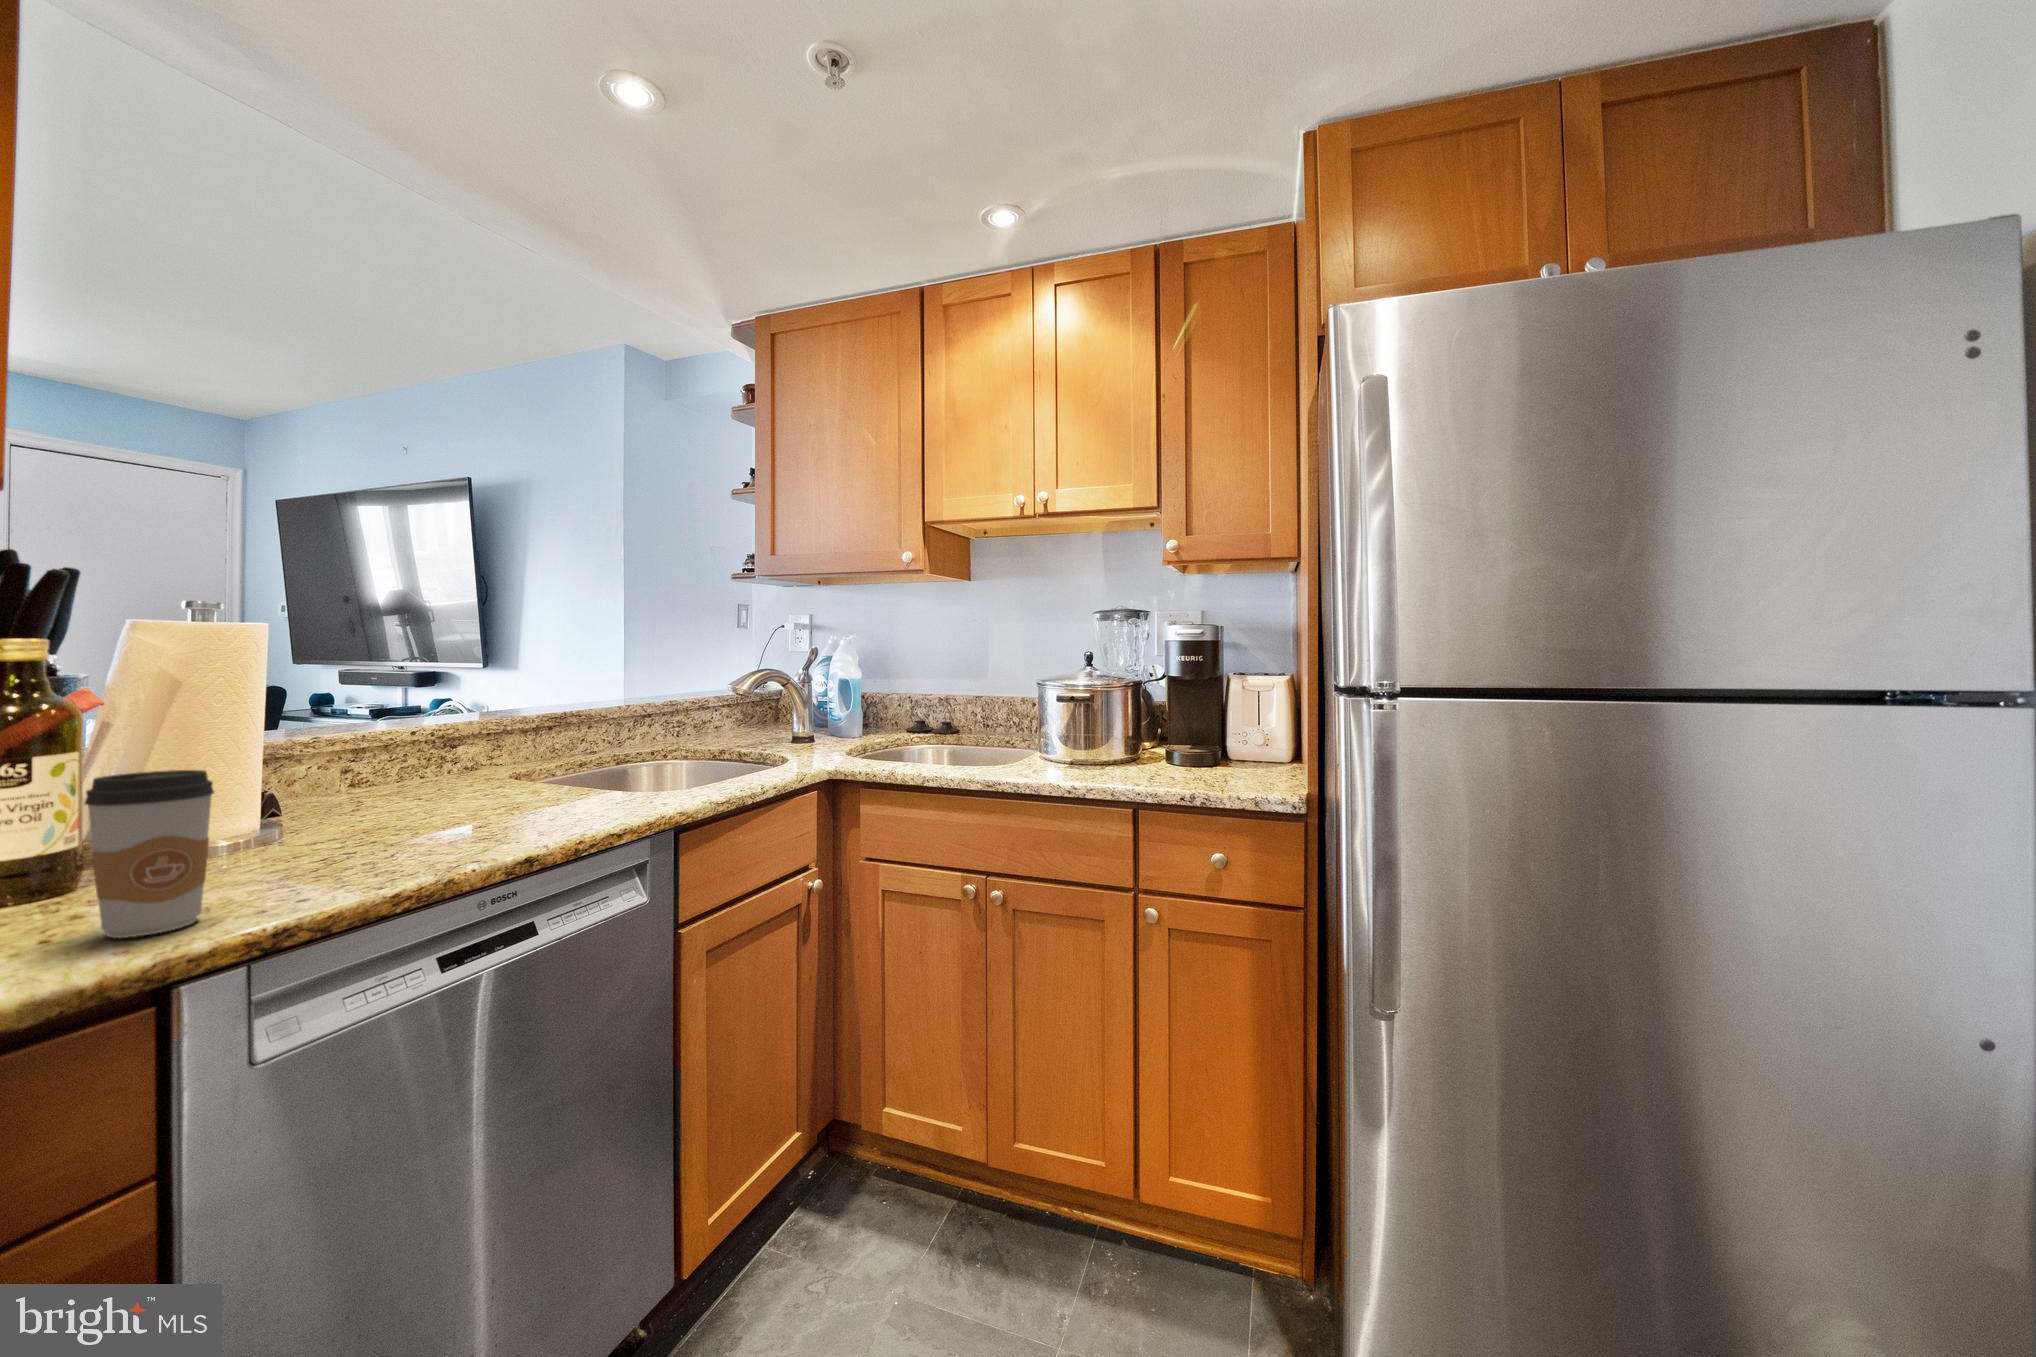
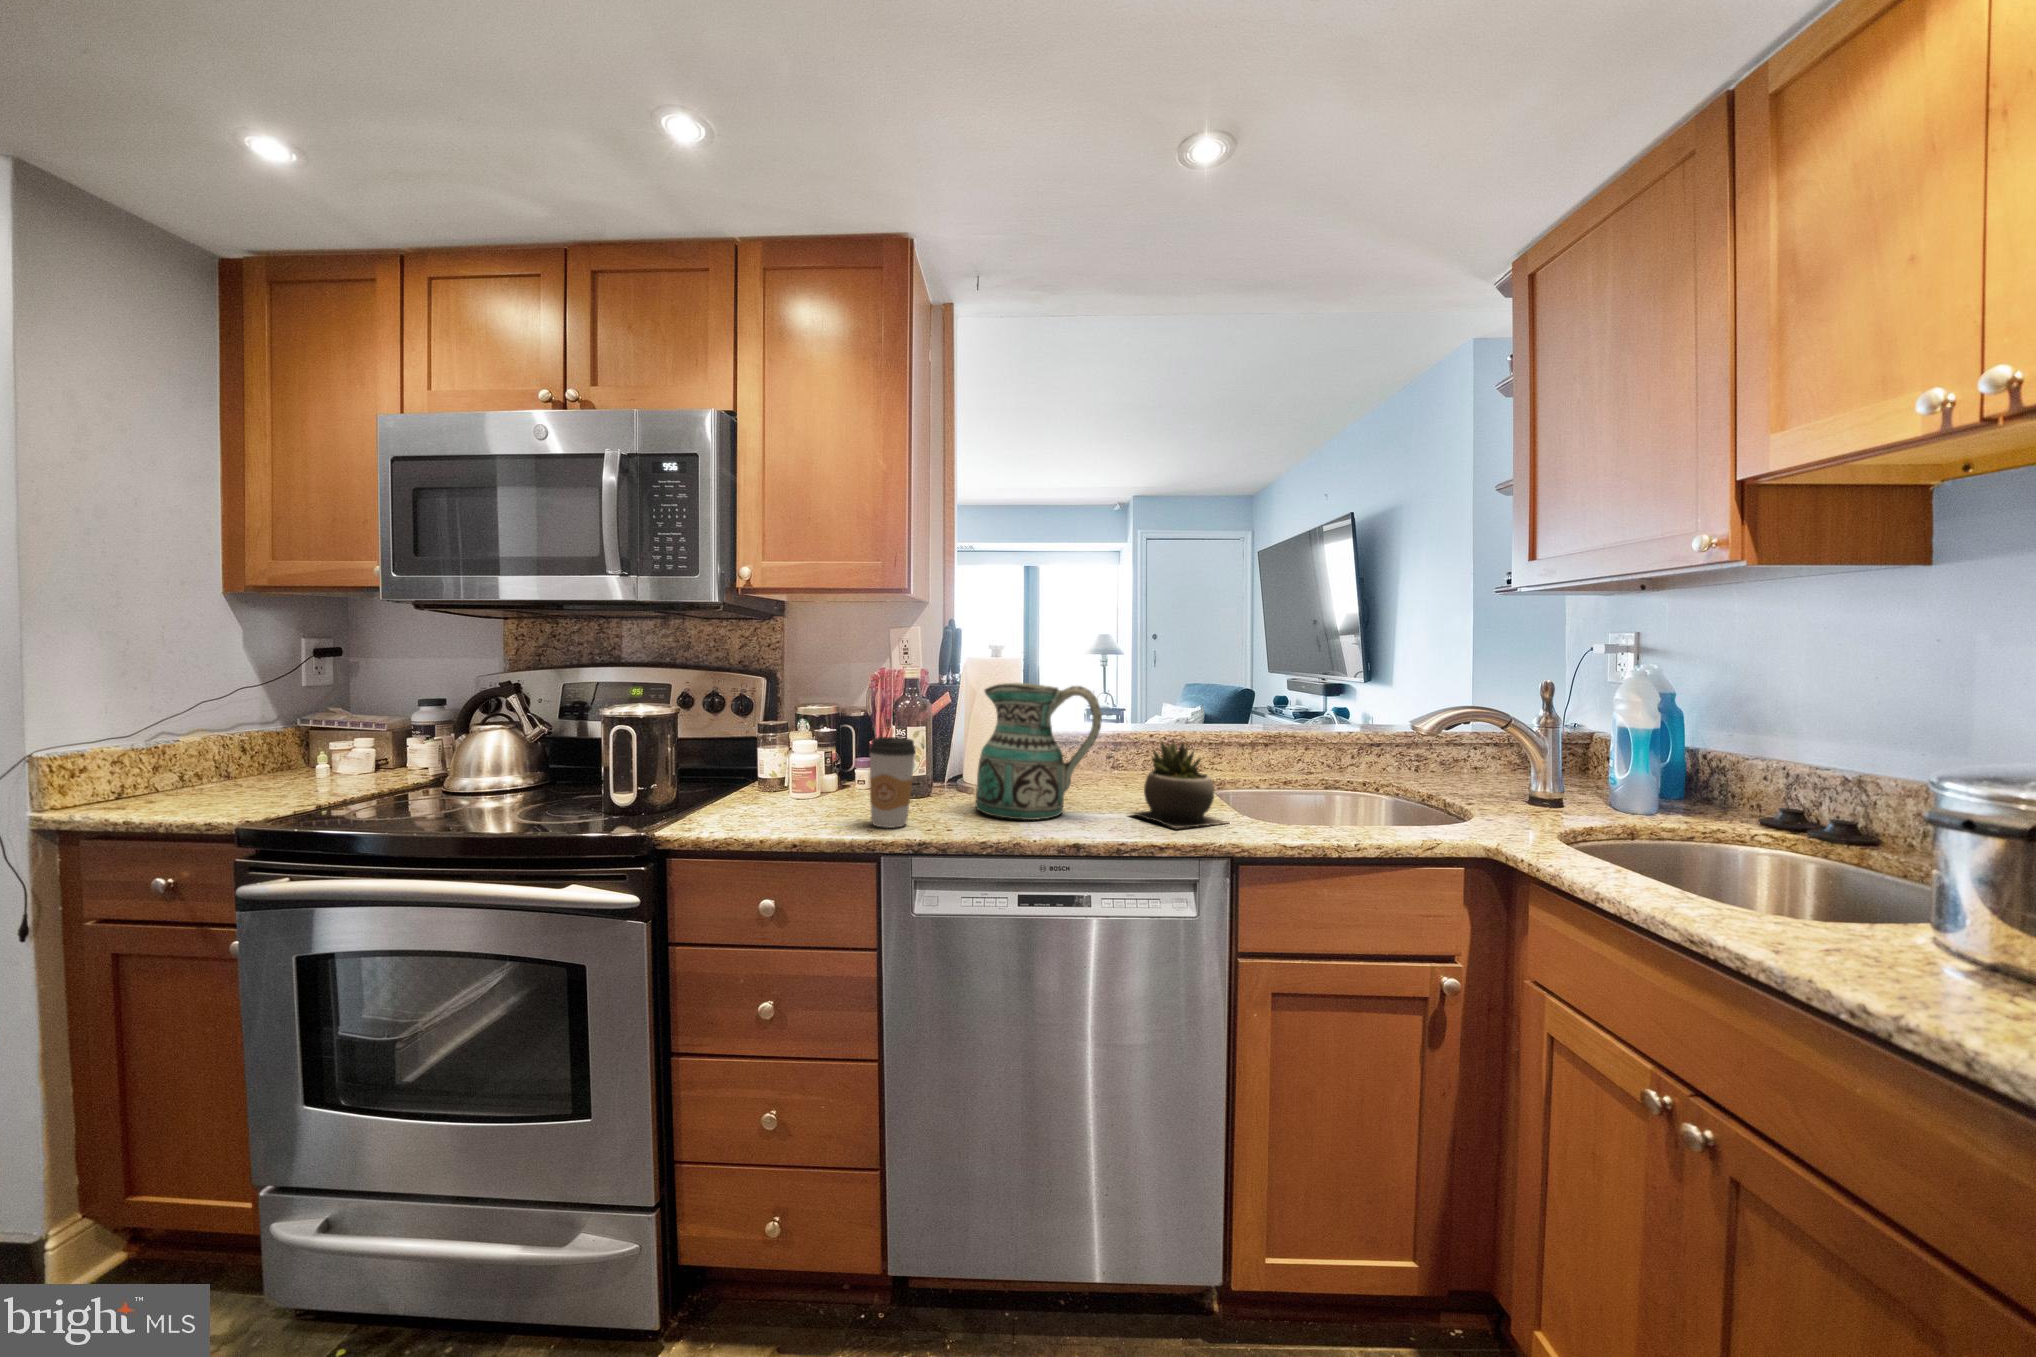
ceramic pitcher: none [264,667,484,868] -> present [976,683,1102,820]
succulent plant: none [515,721,636,817] -> present [1131,742,1229,828]

